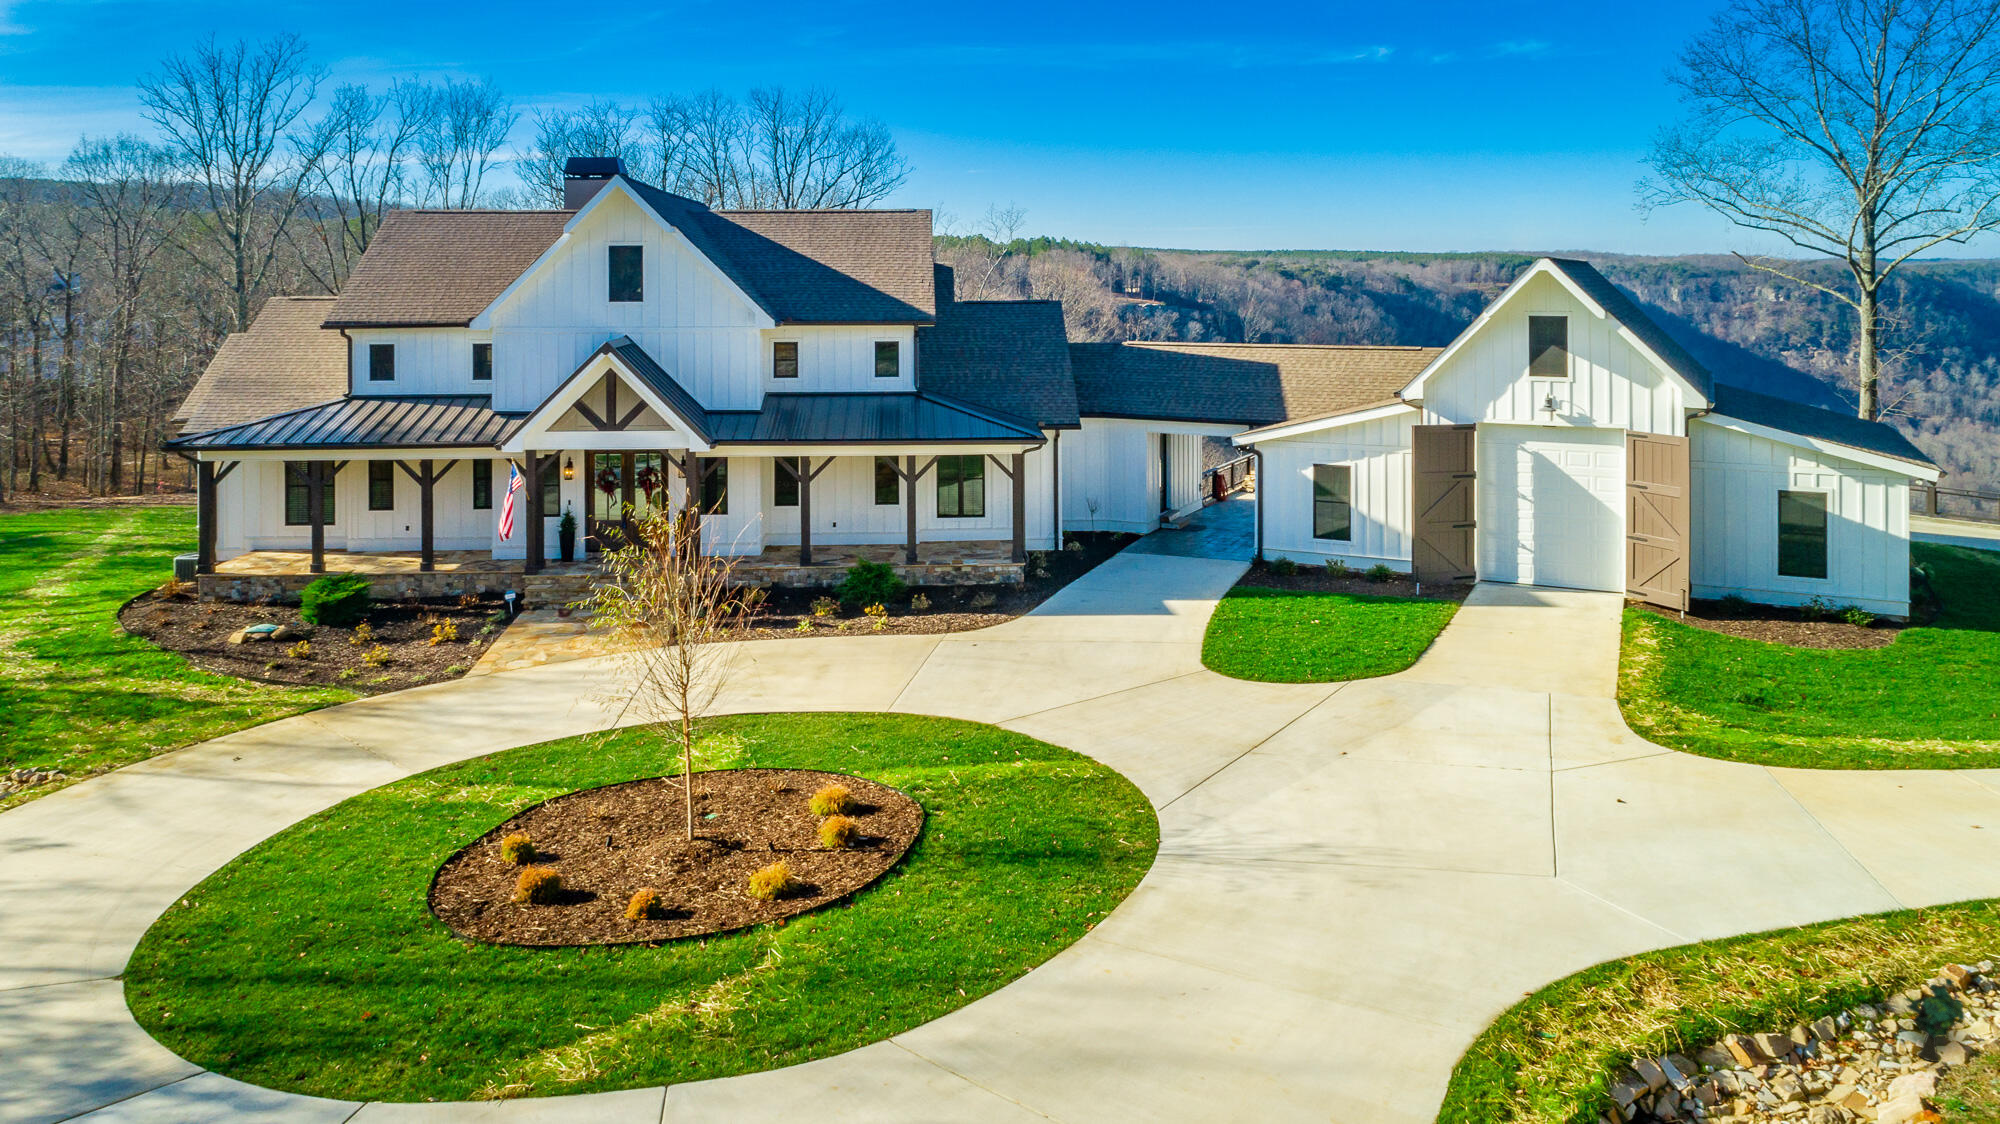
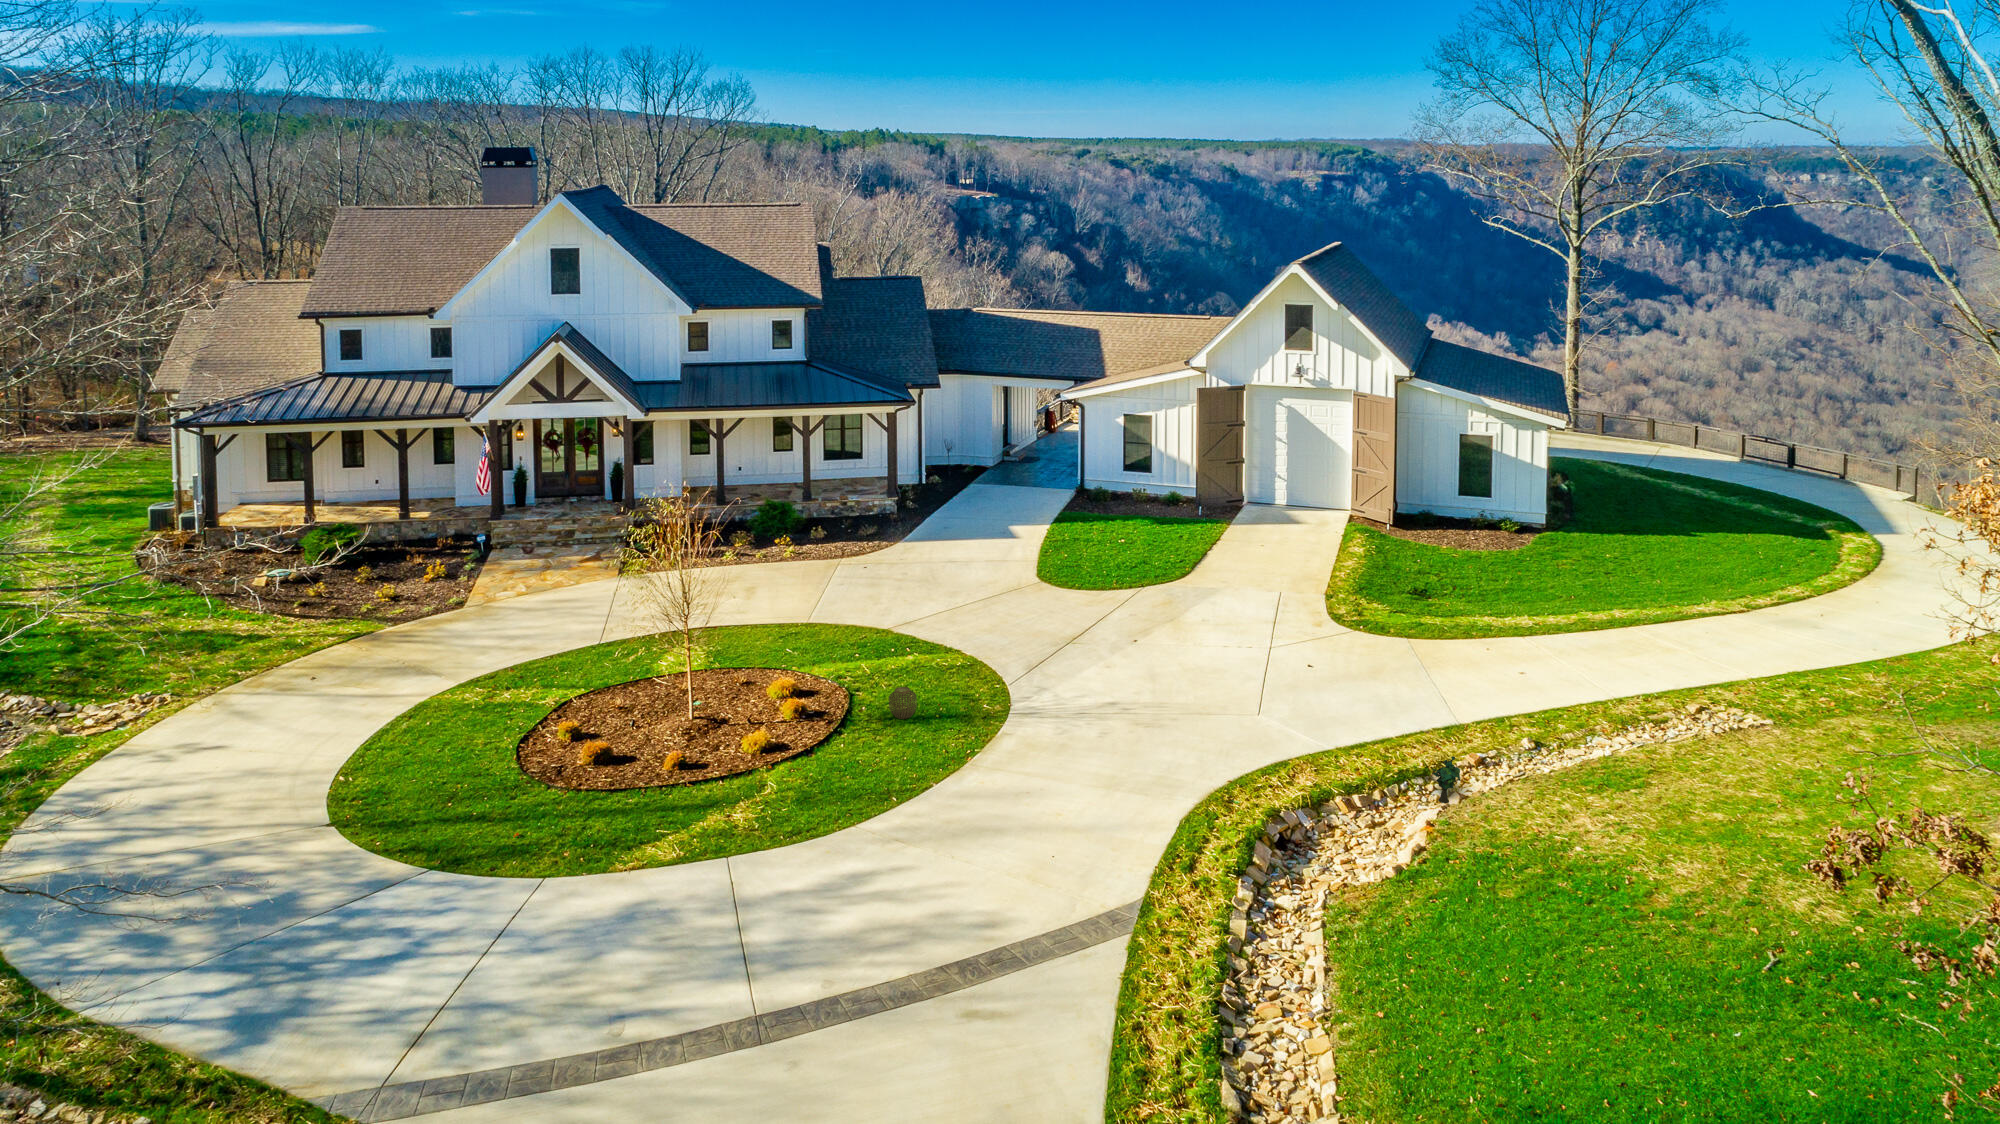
woven basket: none [974,805,1016,854] -> present [889,687,917,719]

